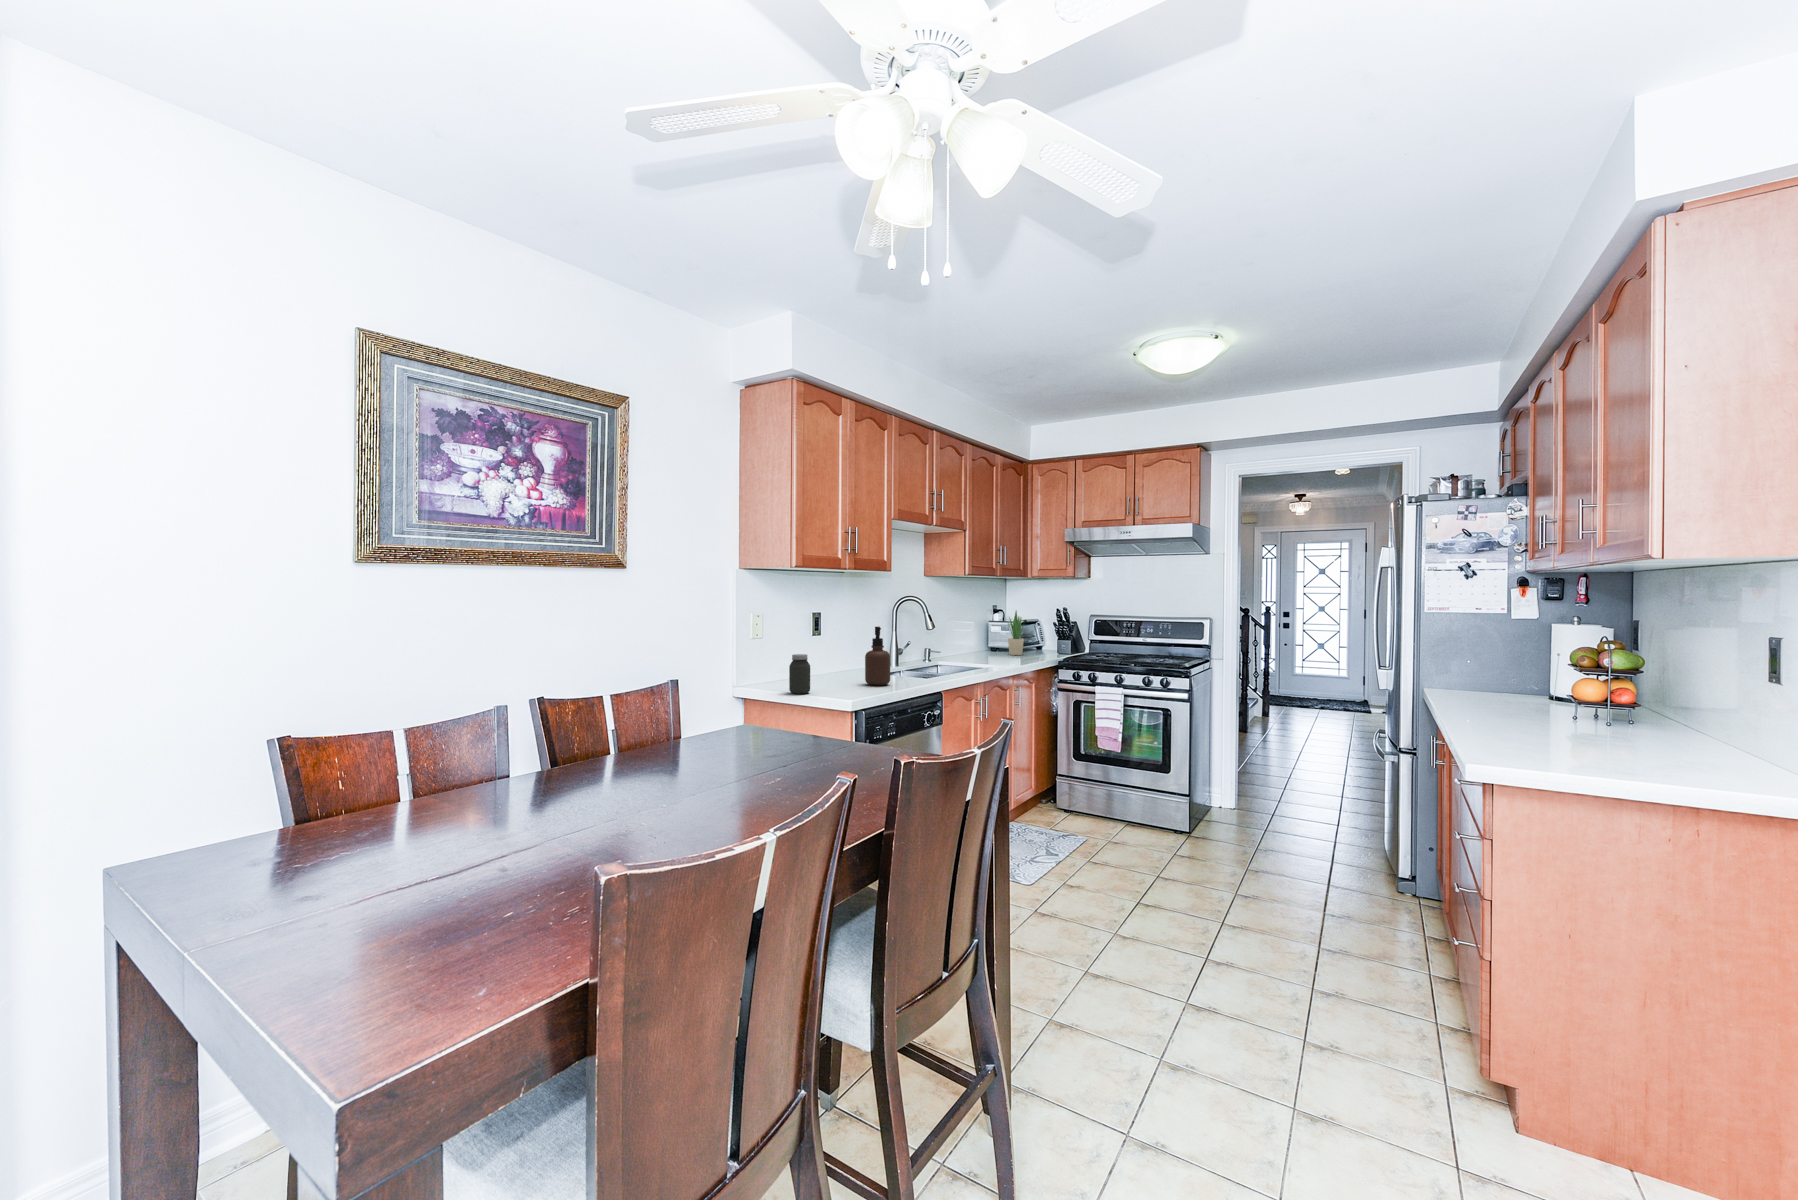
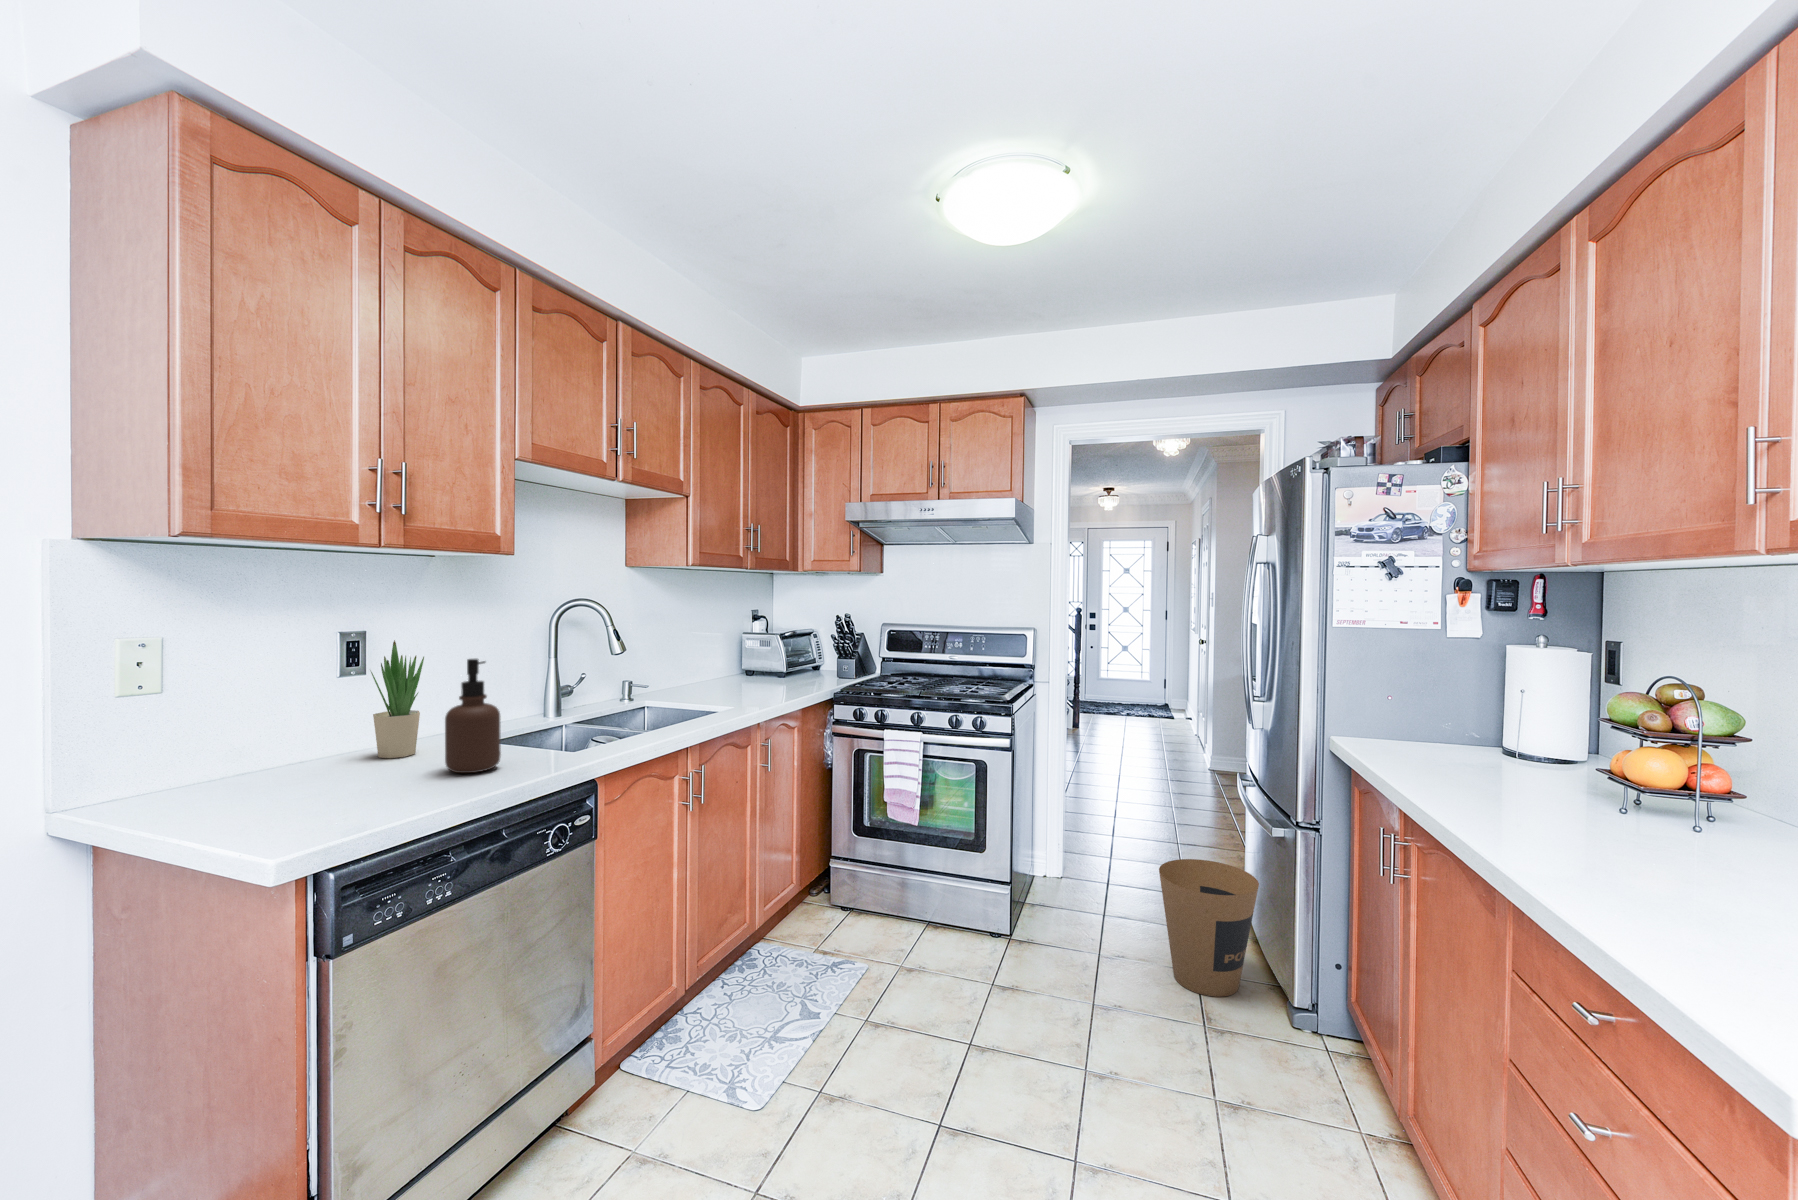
potted plant: present [1008,611,1024,655] -> present [371,640,424,758]
jar: present [789,654,810,694] -> none [214,727,274,818]
trash can: none [1300,784,1377,876] -> present [1159,859,1259,997]

